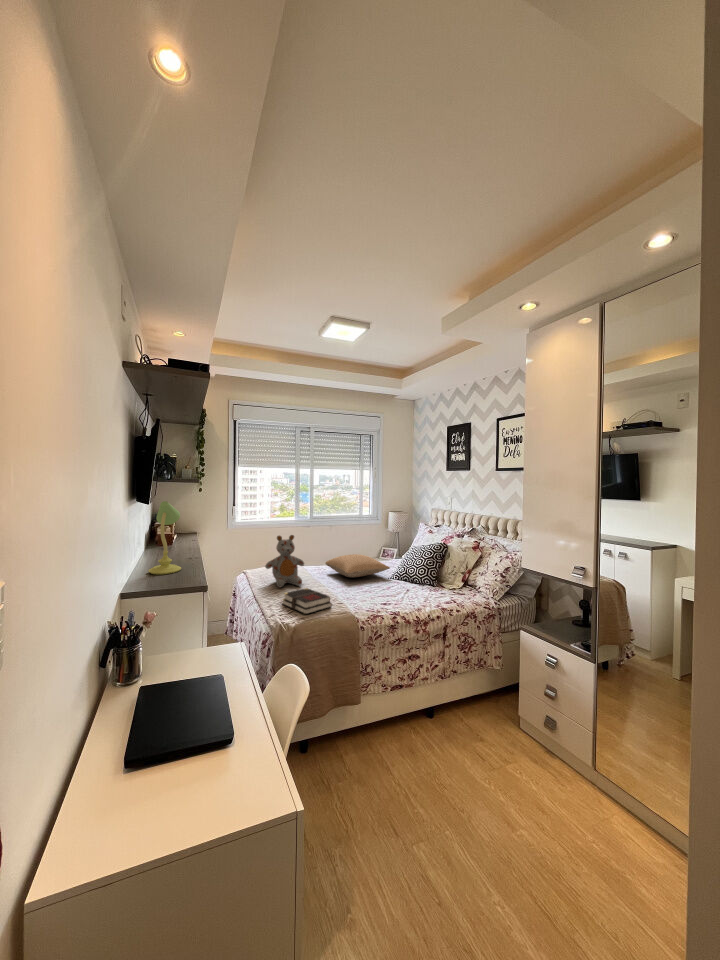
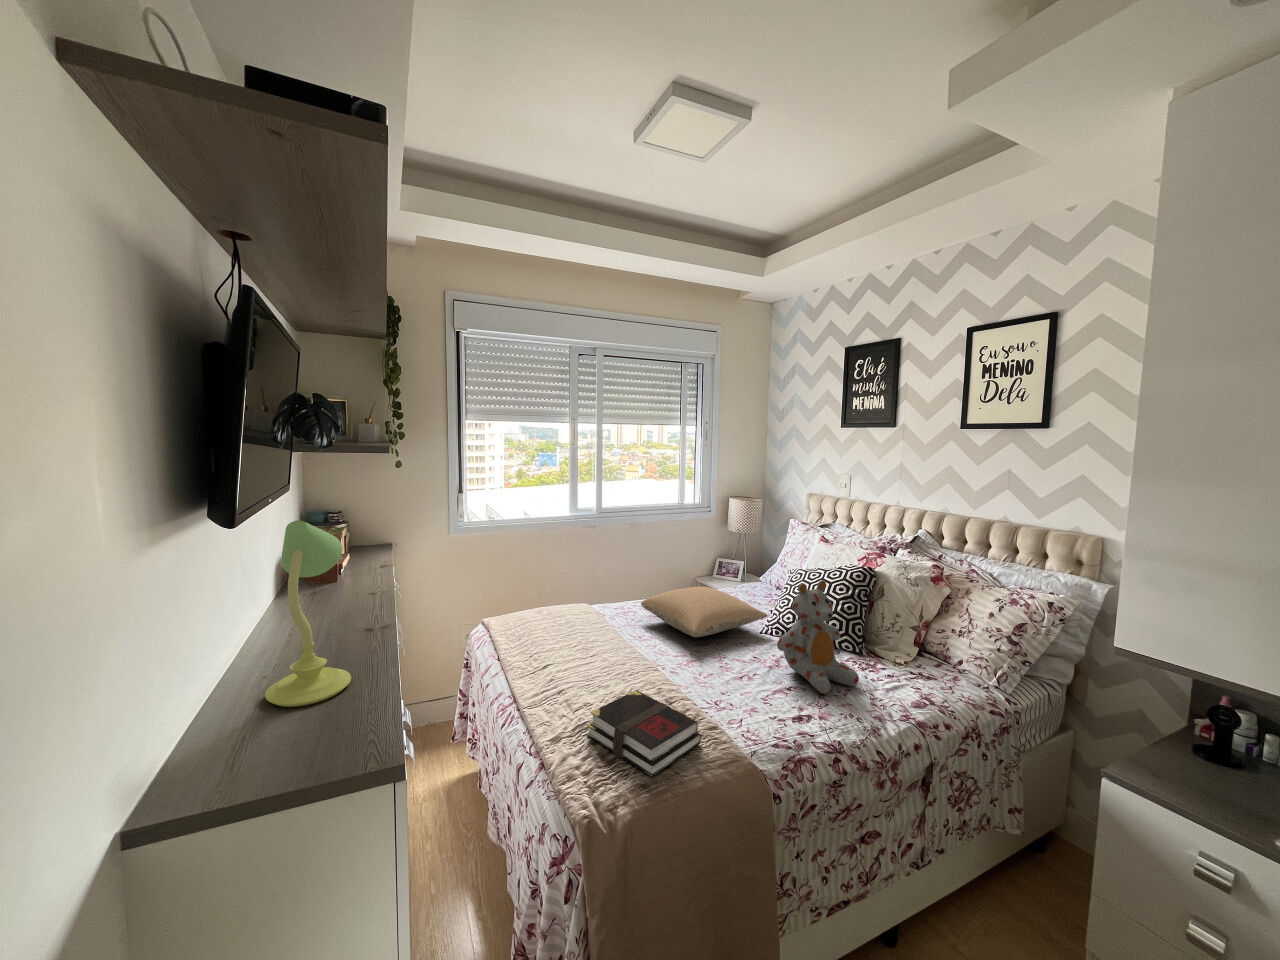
stuffed bear: present [265,535,304,587] -> present [777,580,859,694]

